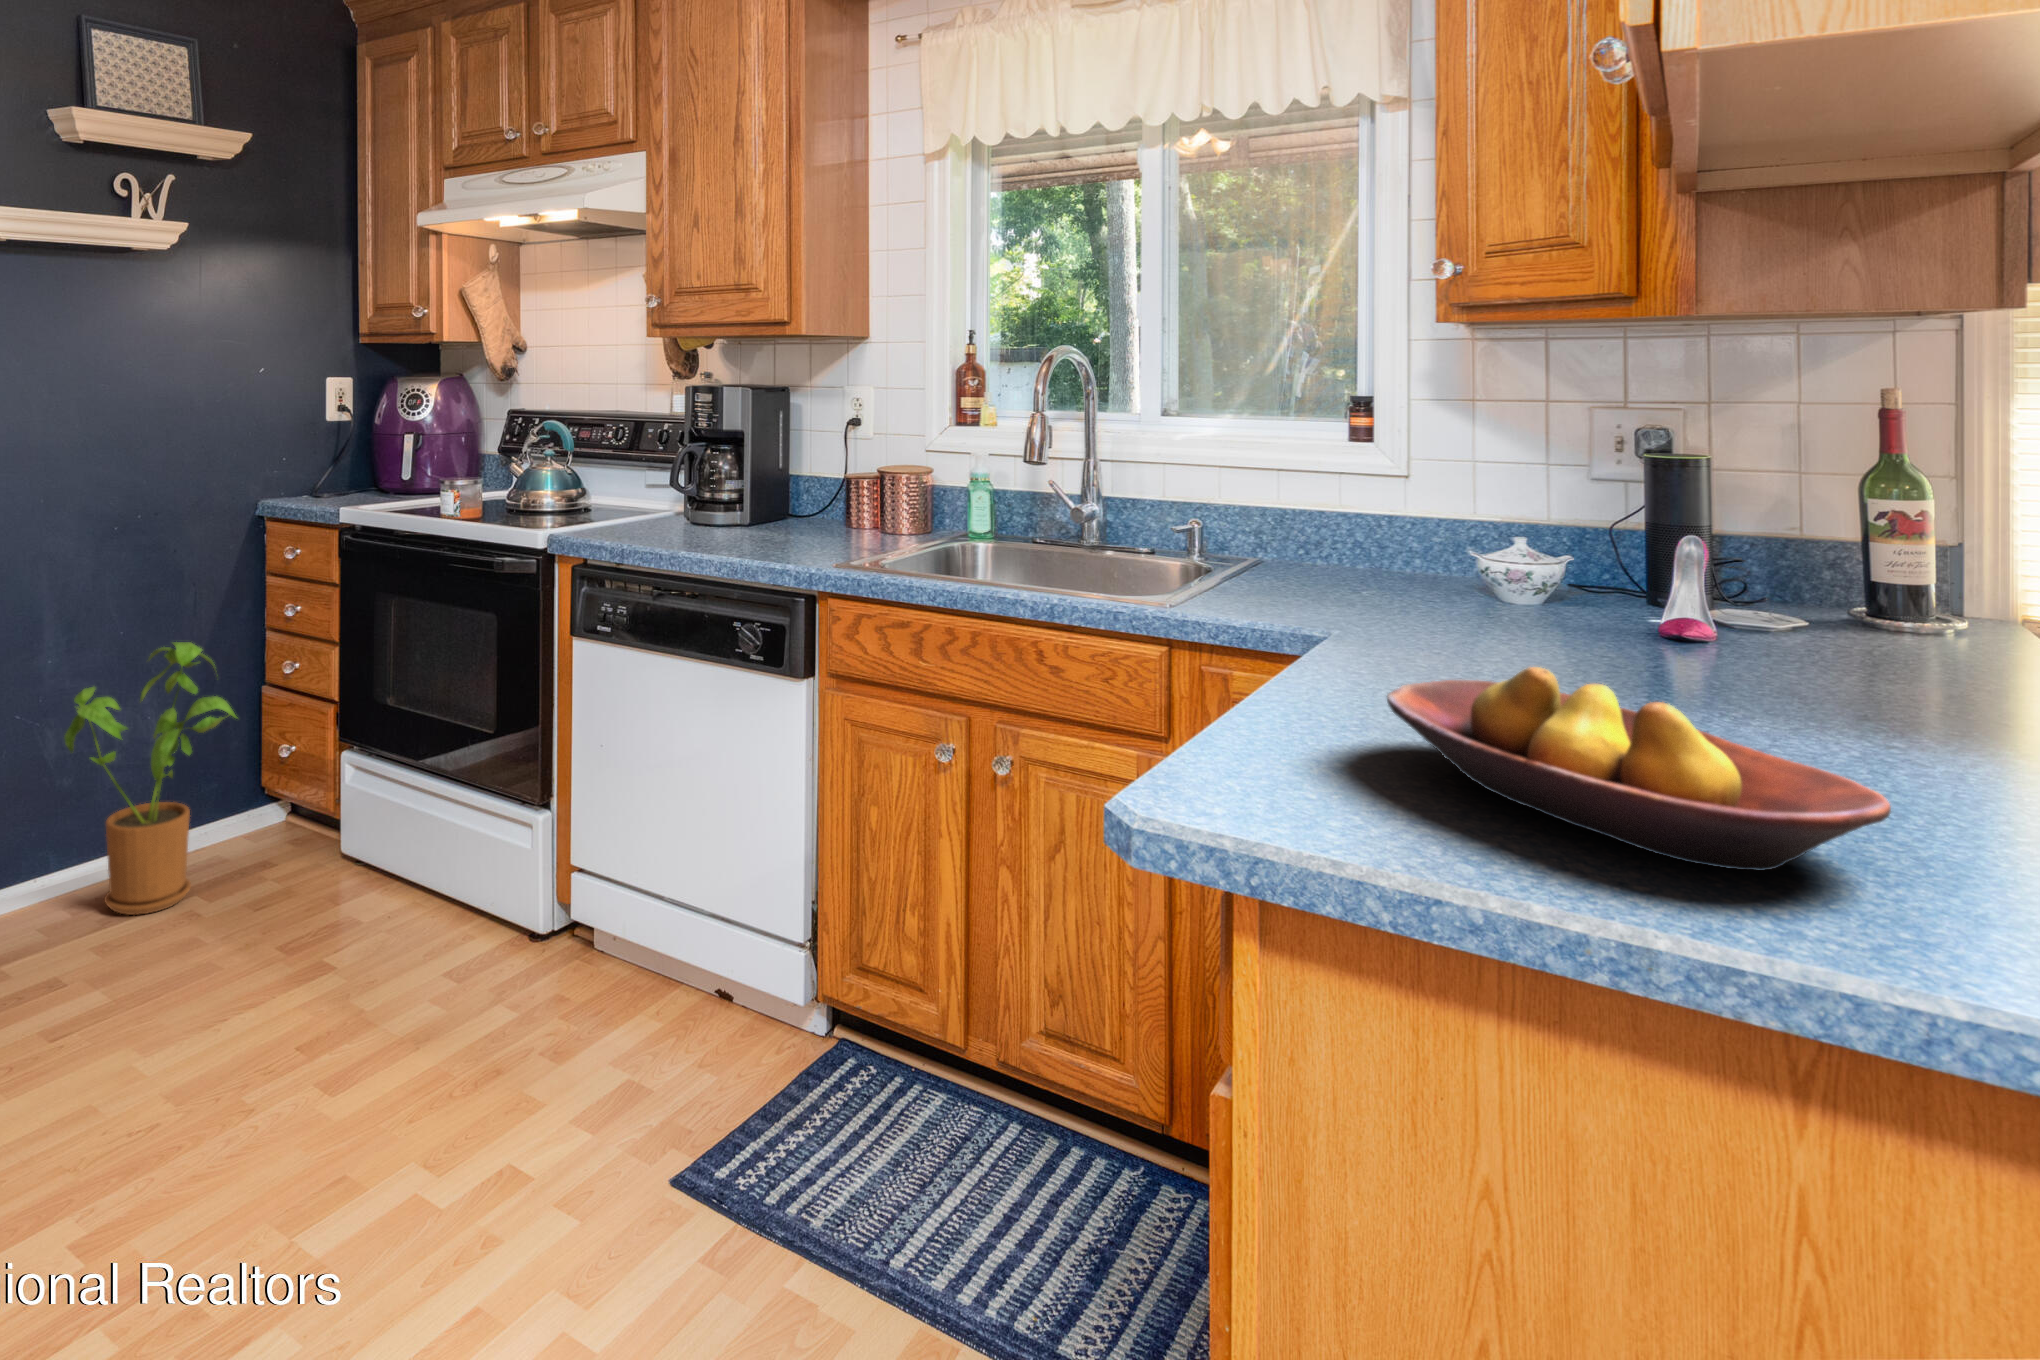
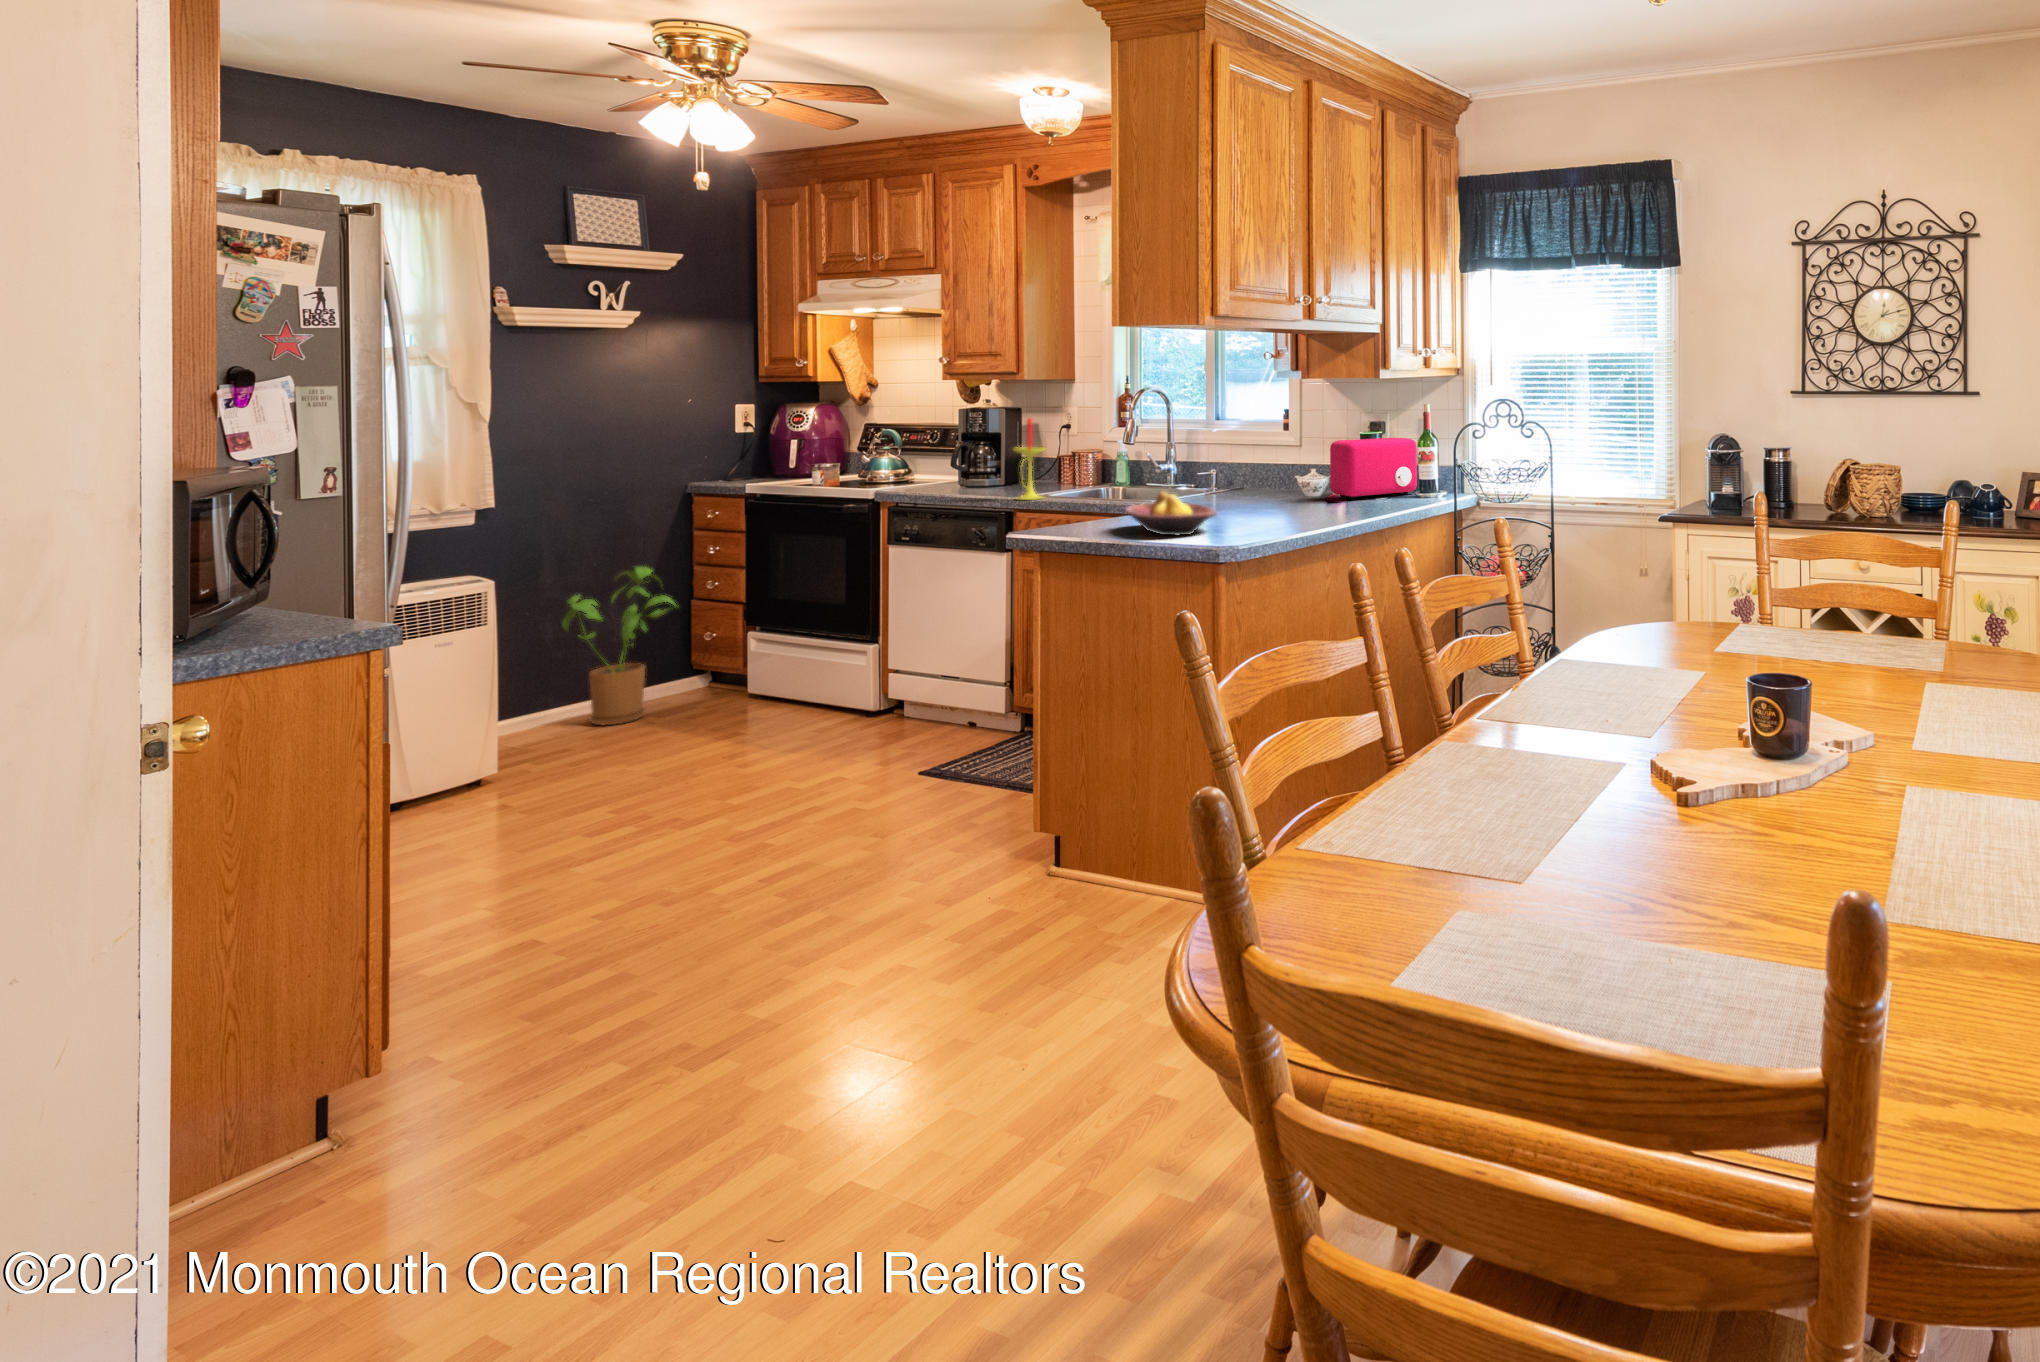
candle: none [816,403,882,576] -> present [1014,418,1045,500]
toaster: none [1663,475,1892,642] -> present [1330,438,1417,499]

